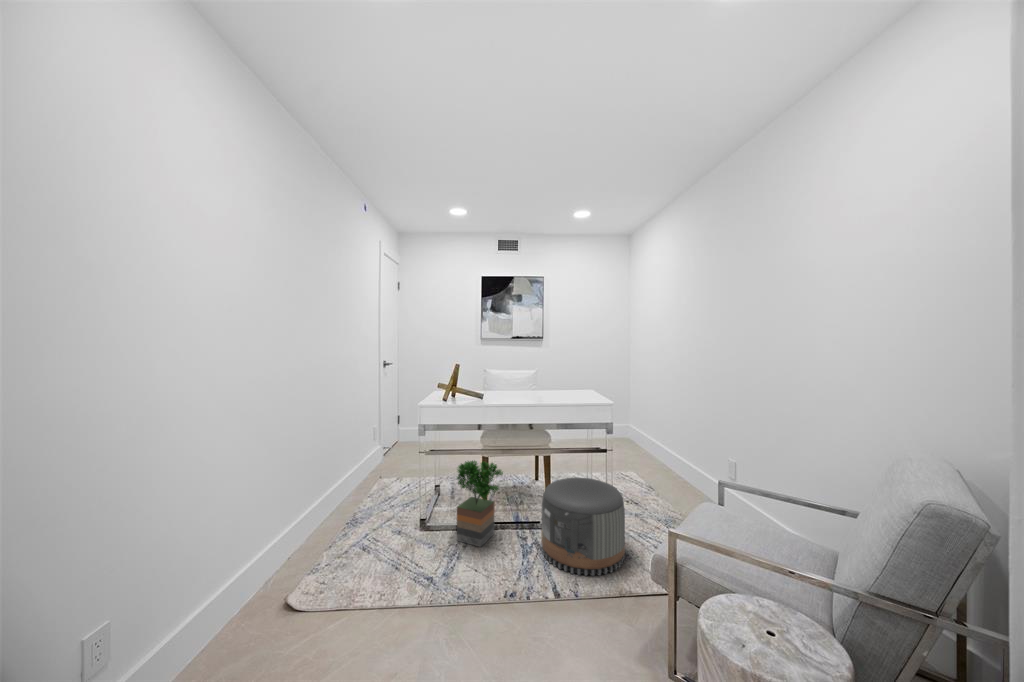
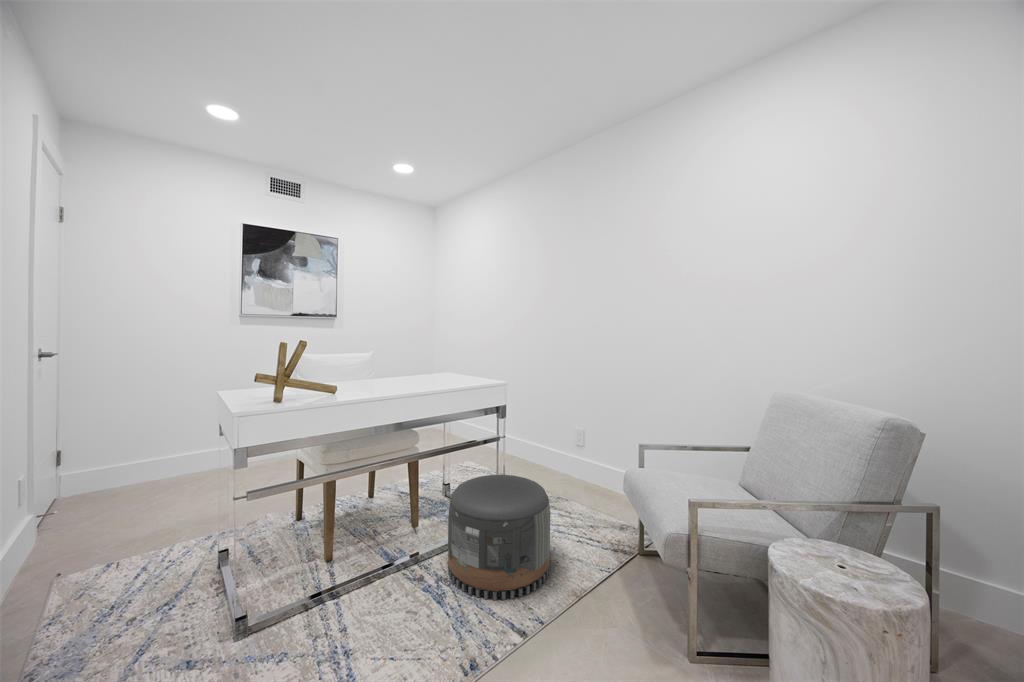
potted tree: present [457,461,503,547] -> none [307,483,394,627]

